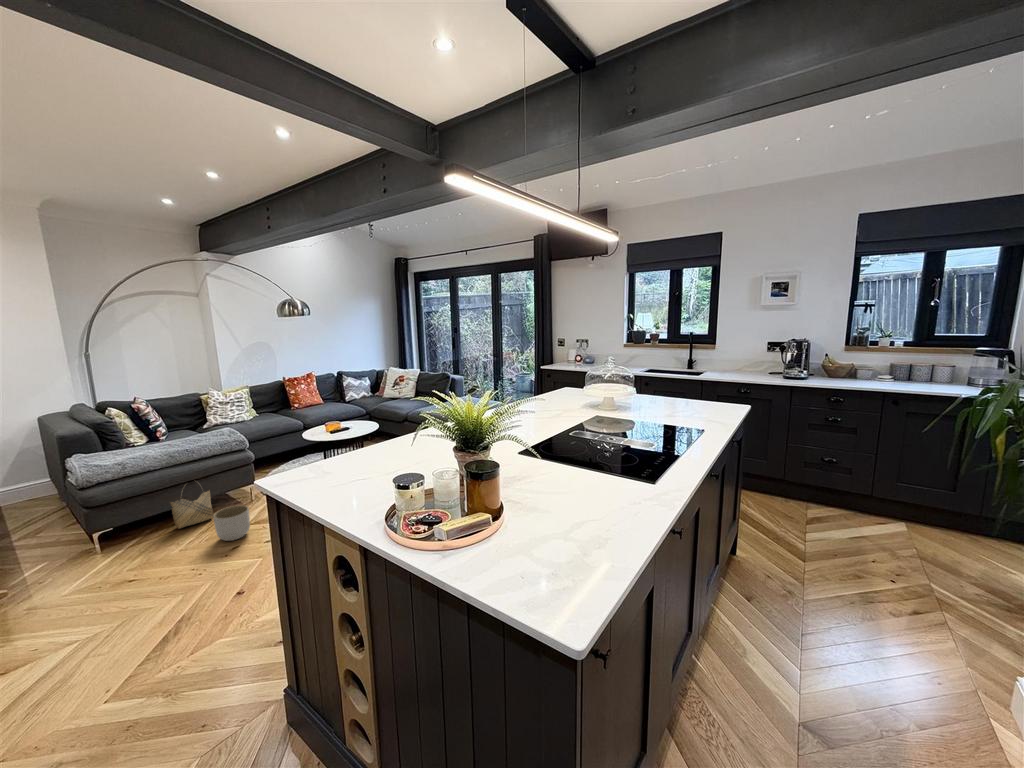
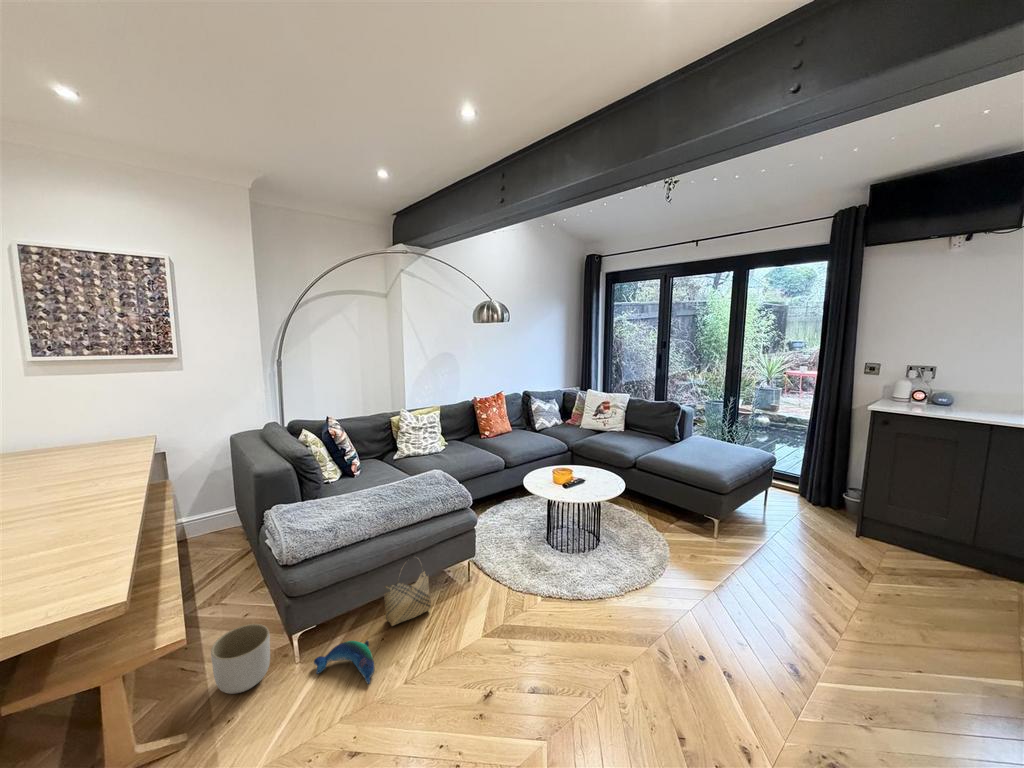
planter: present [213,505,250,541] -> present [211,624,270,694]
plush toy: none [111,534,158,557] -> present [314,640,374,684]

